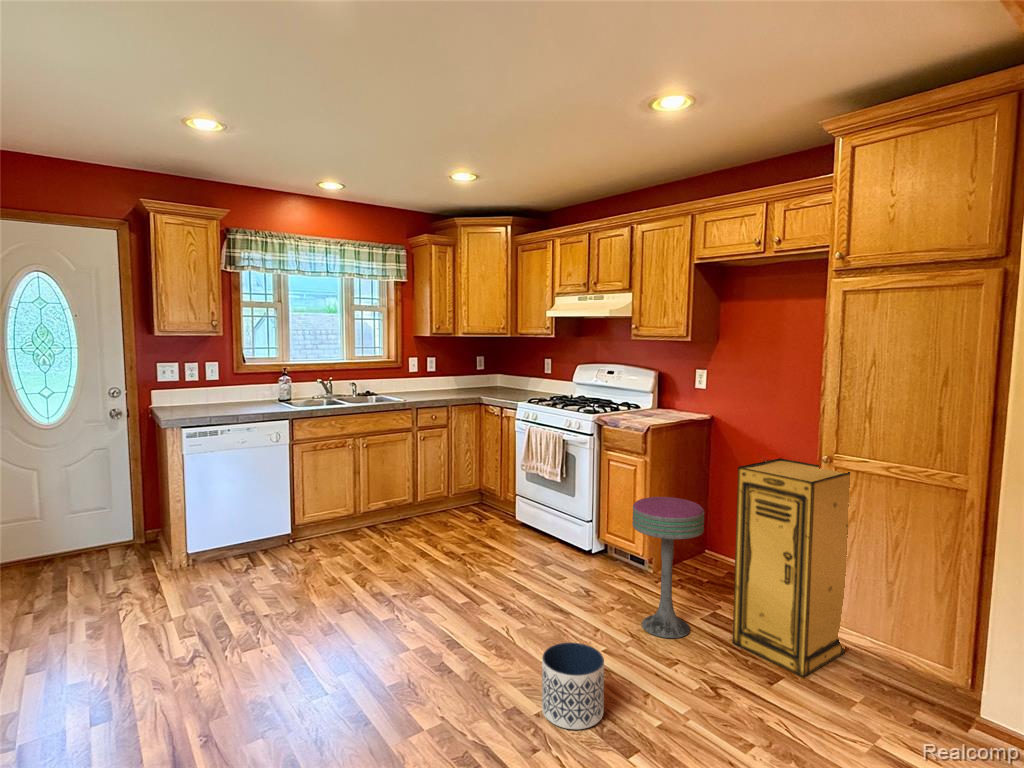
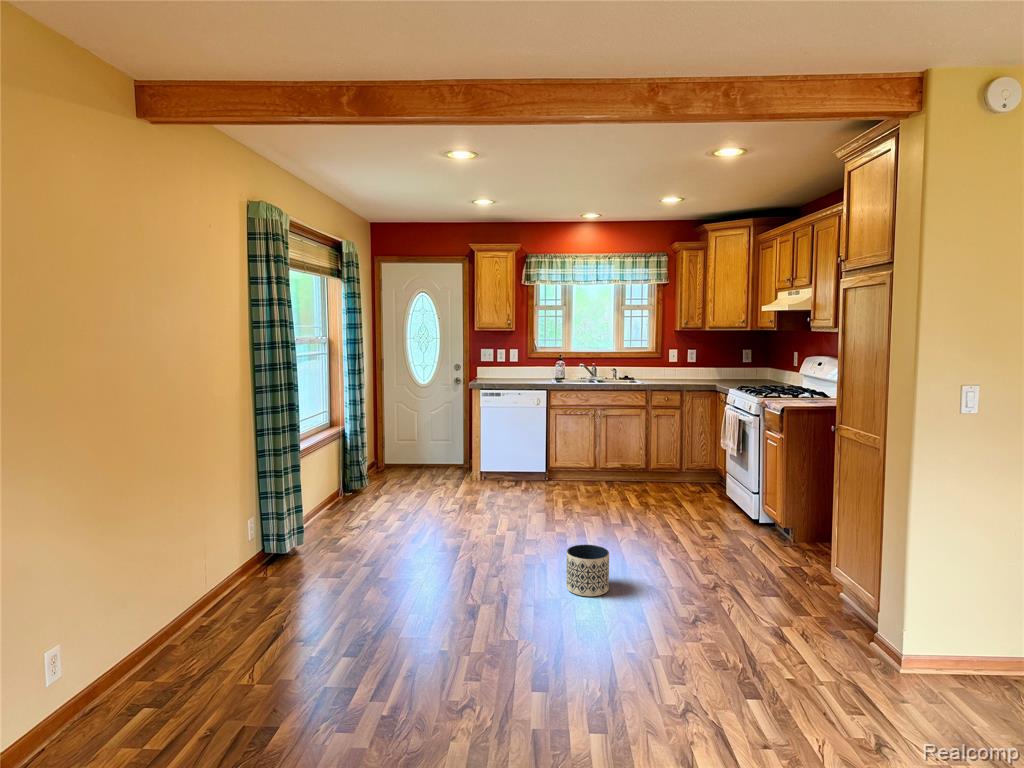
storage cabinet: present [733,458,850,677] -> none [766,446,870,635]
bar stool: present [632,497,704,638] -> none [701,469,763,586]

